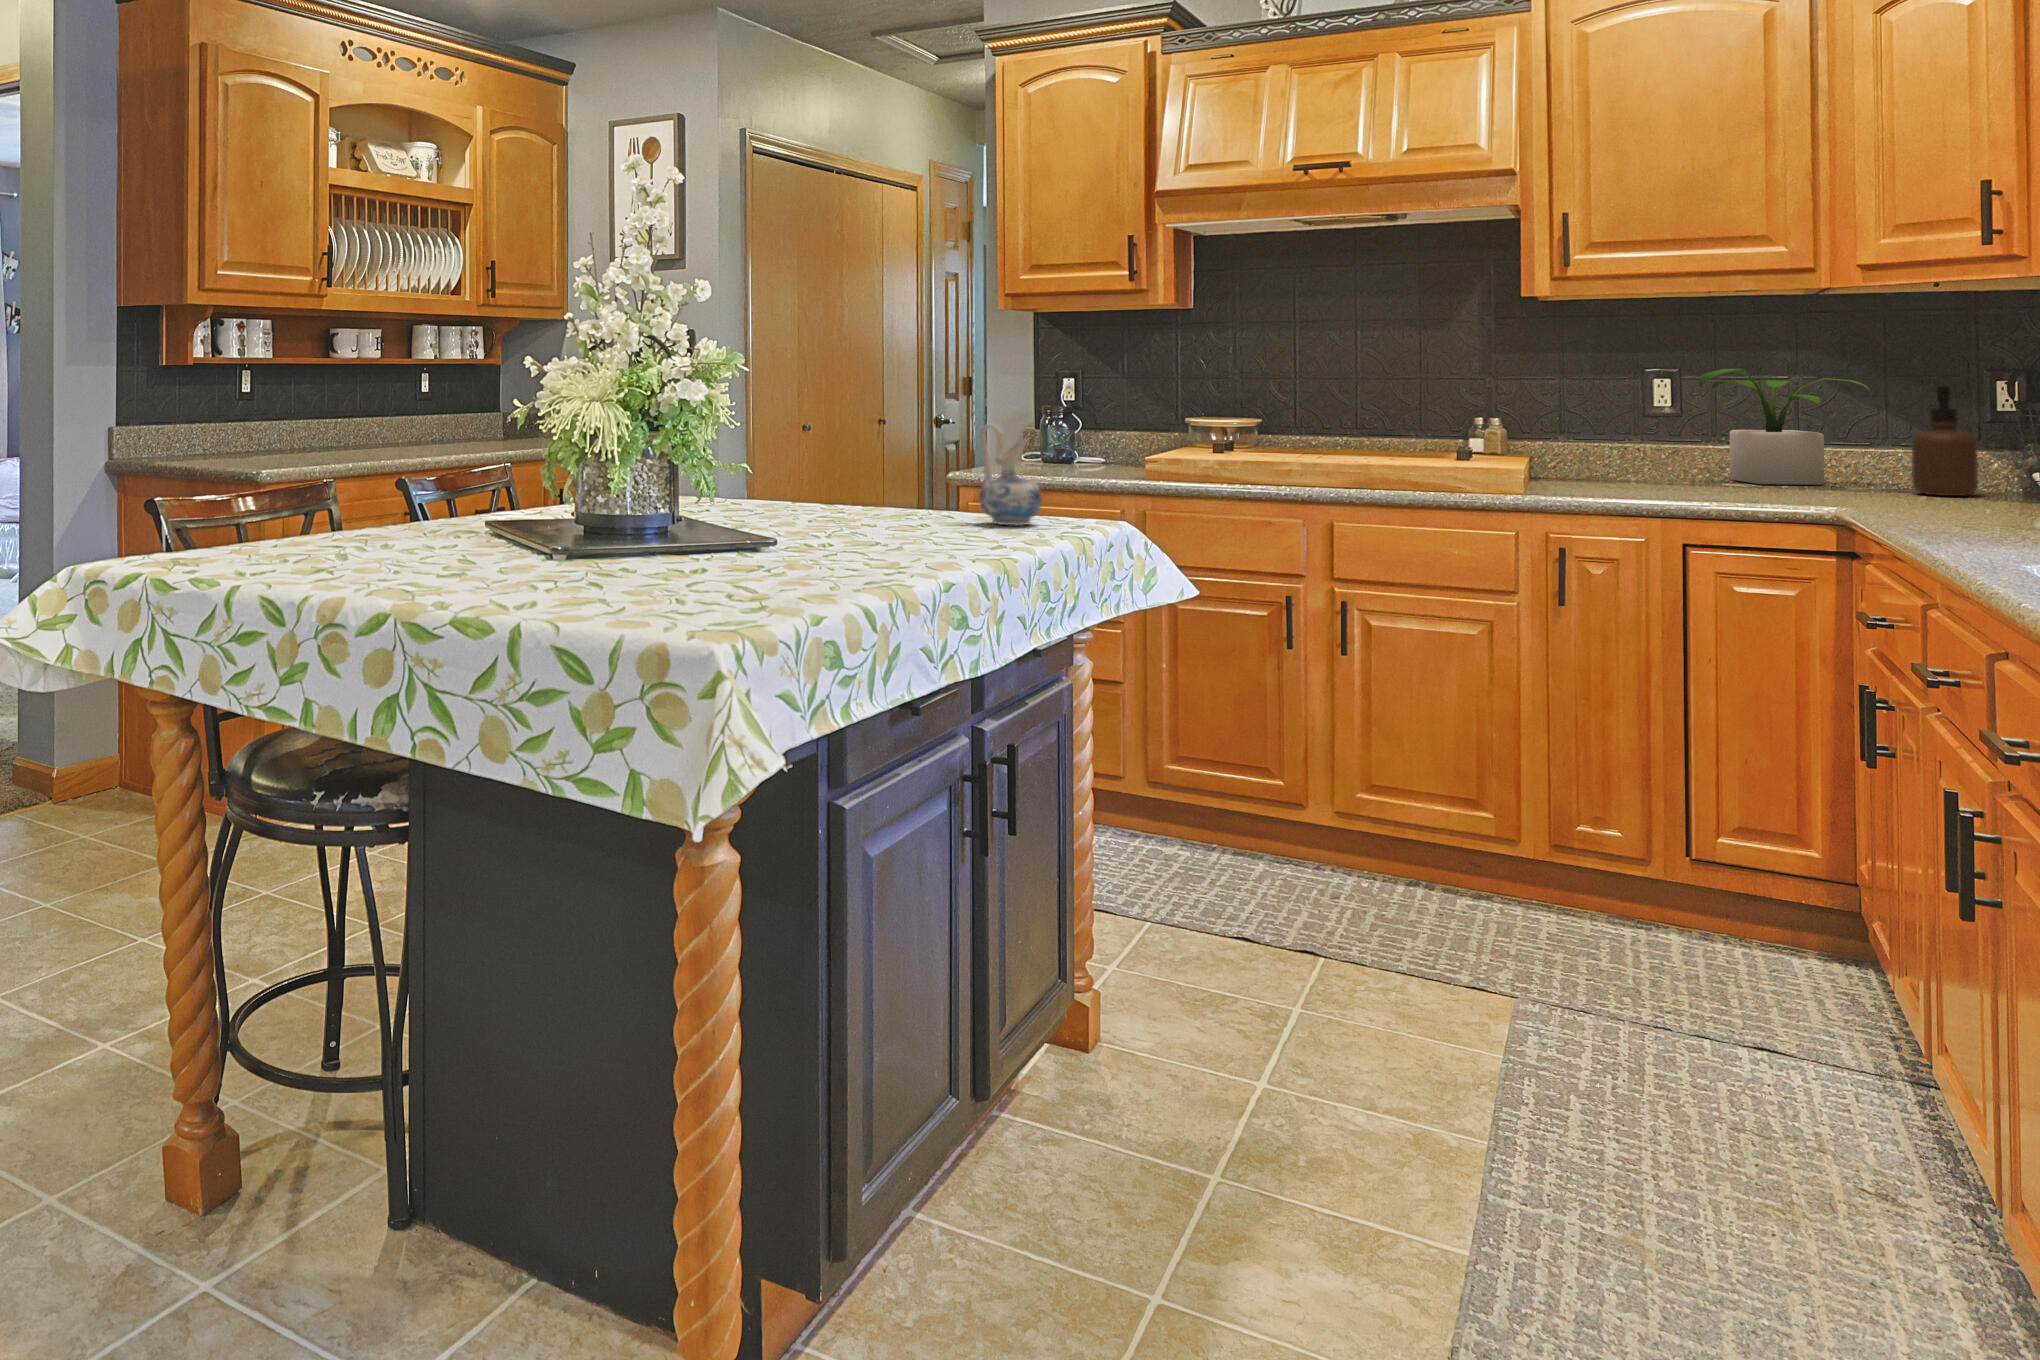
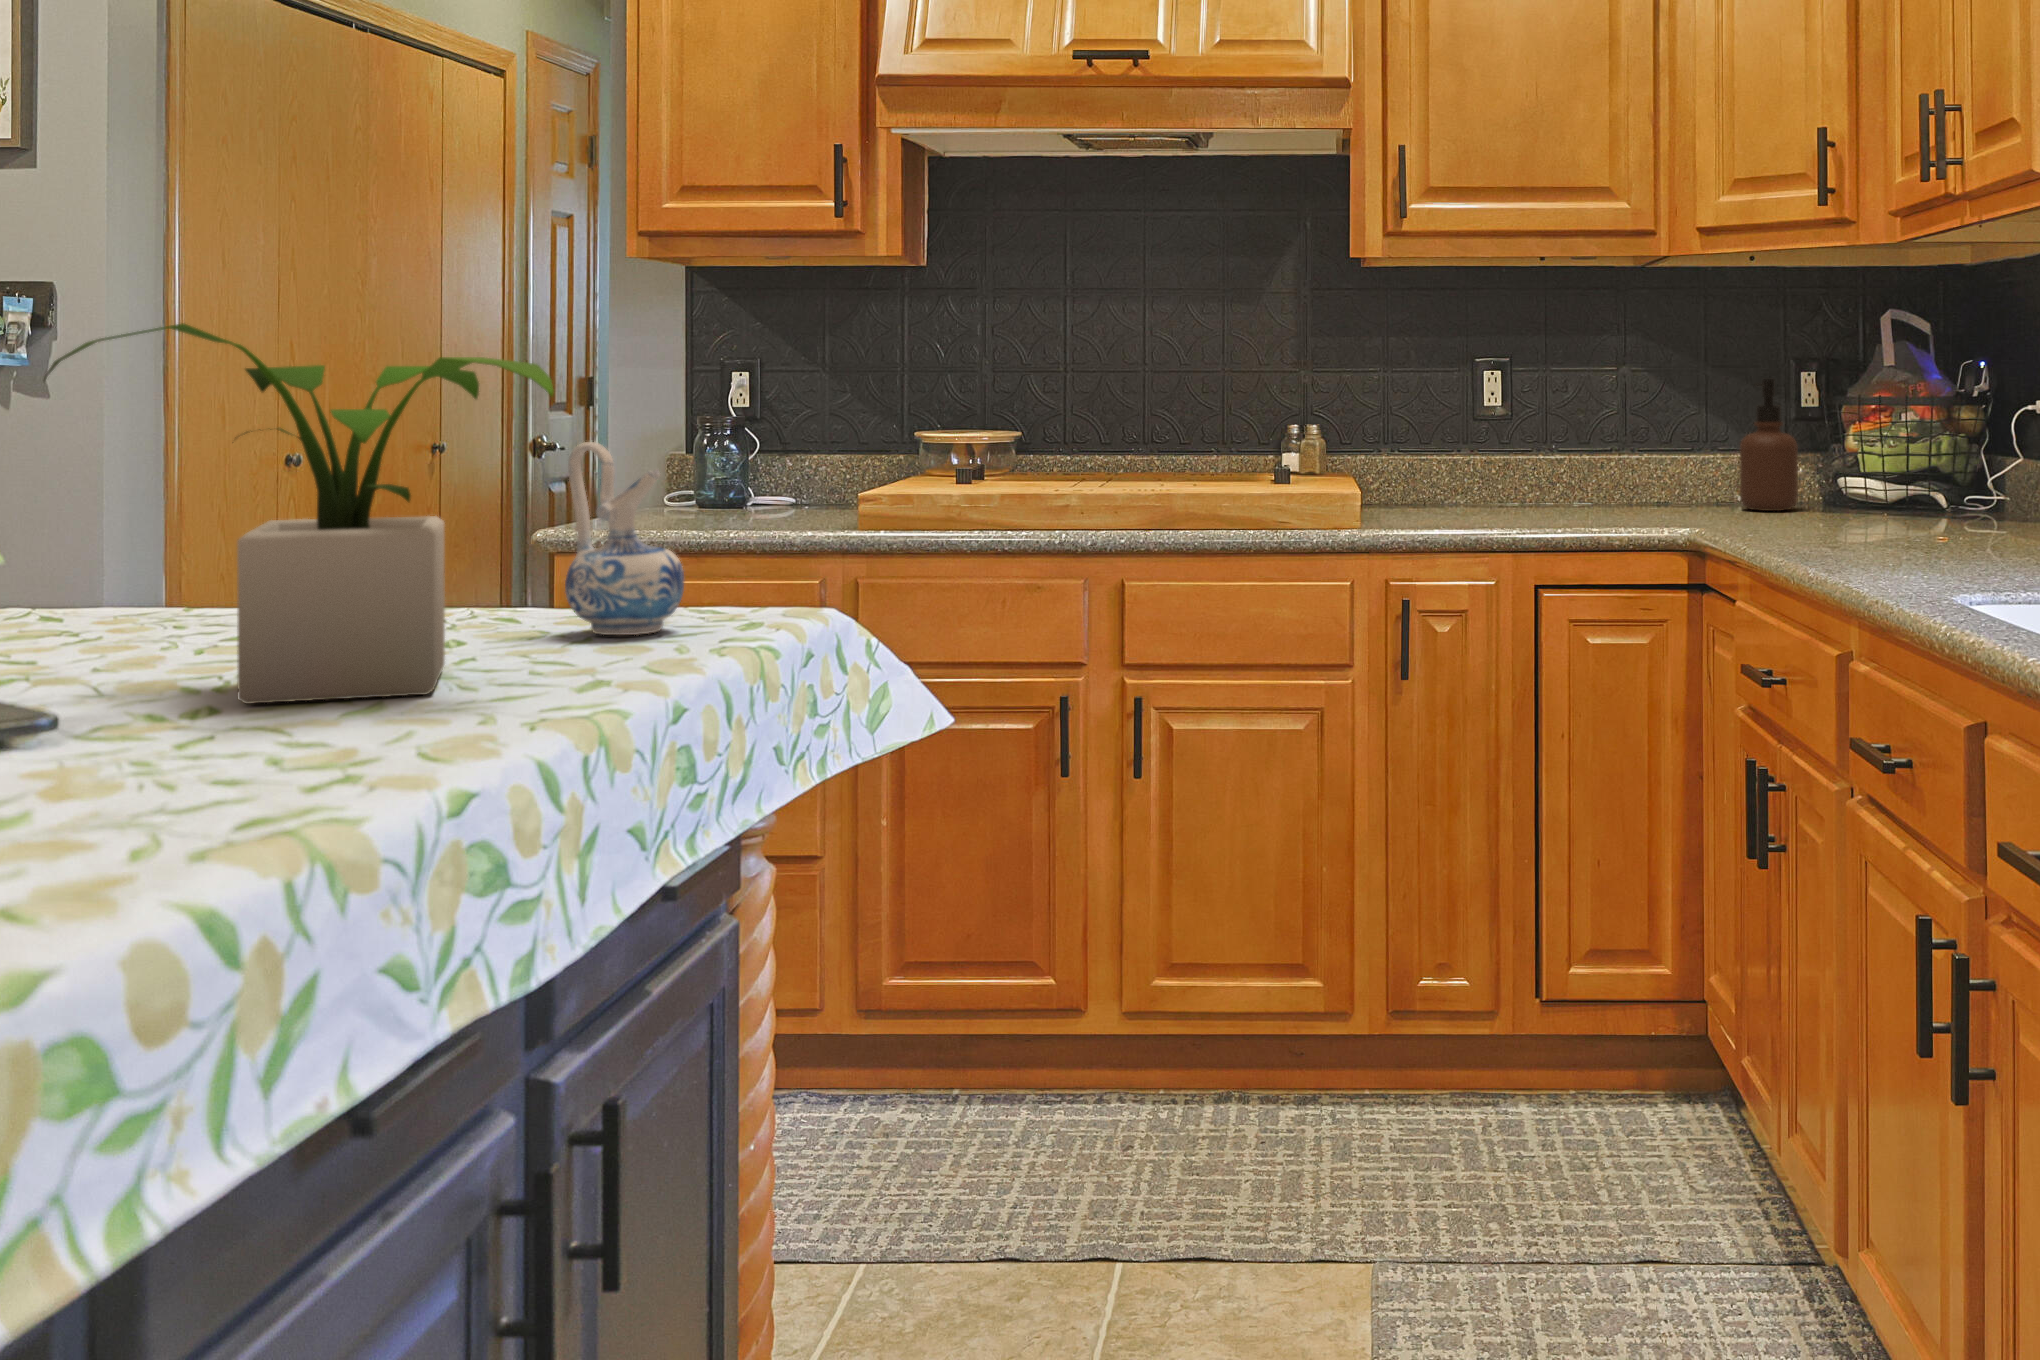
potted plant: present [1699,369,1870,485] -> present [45,323,553,704]

